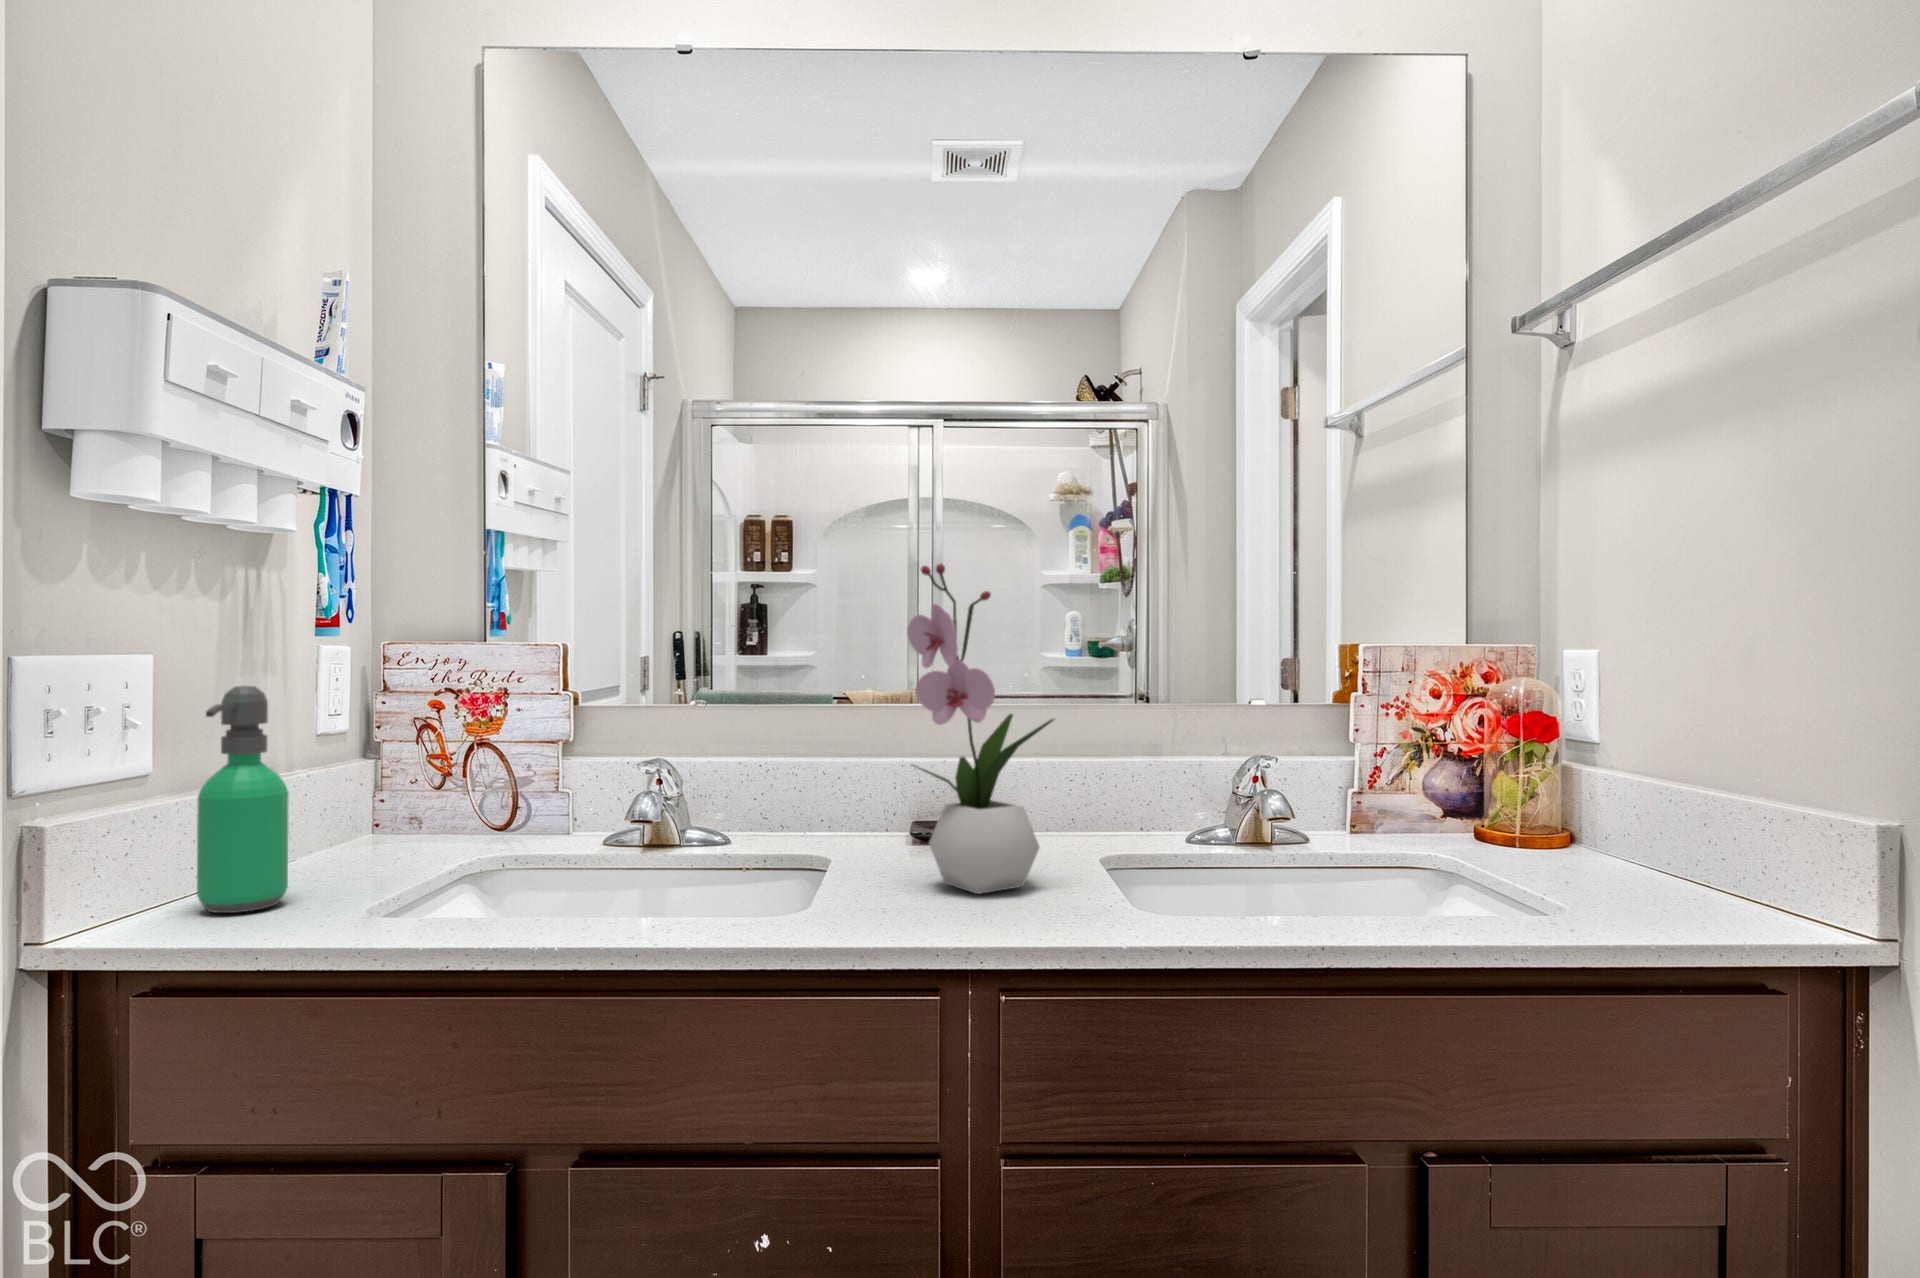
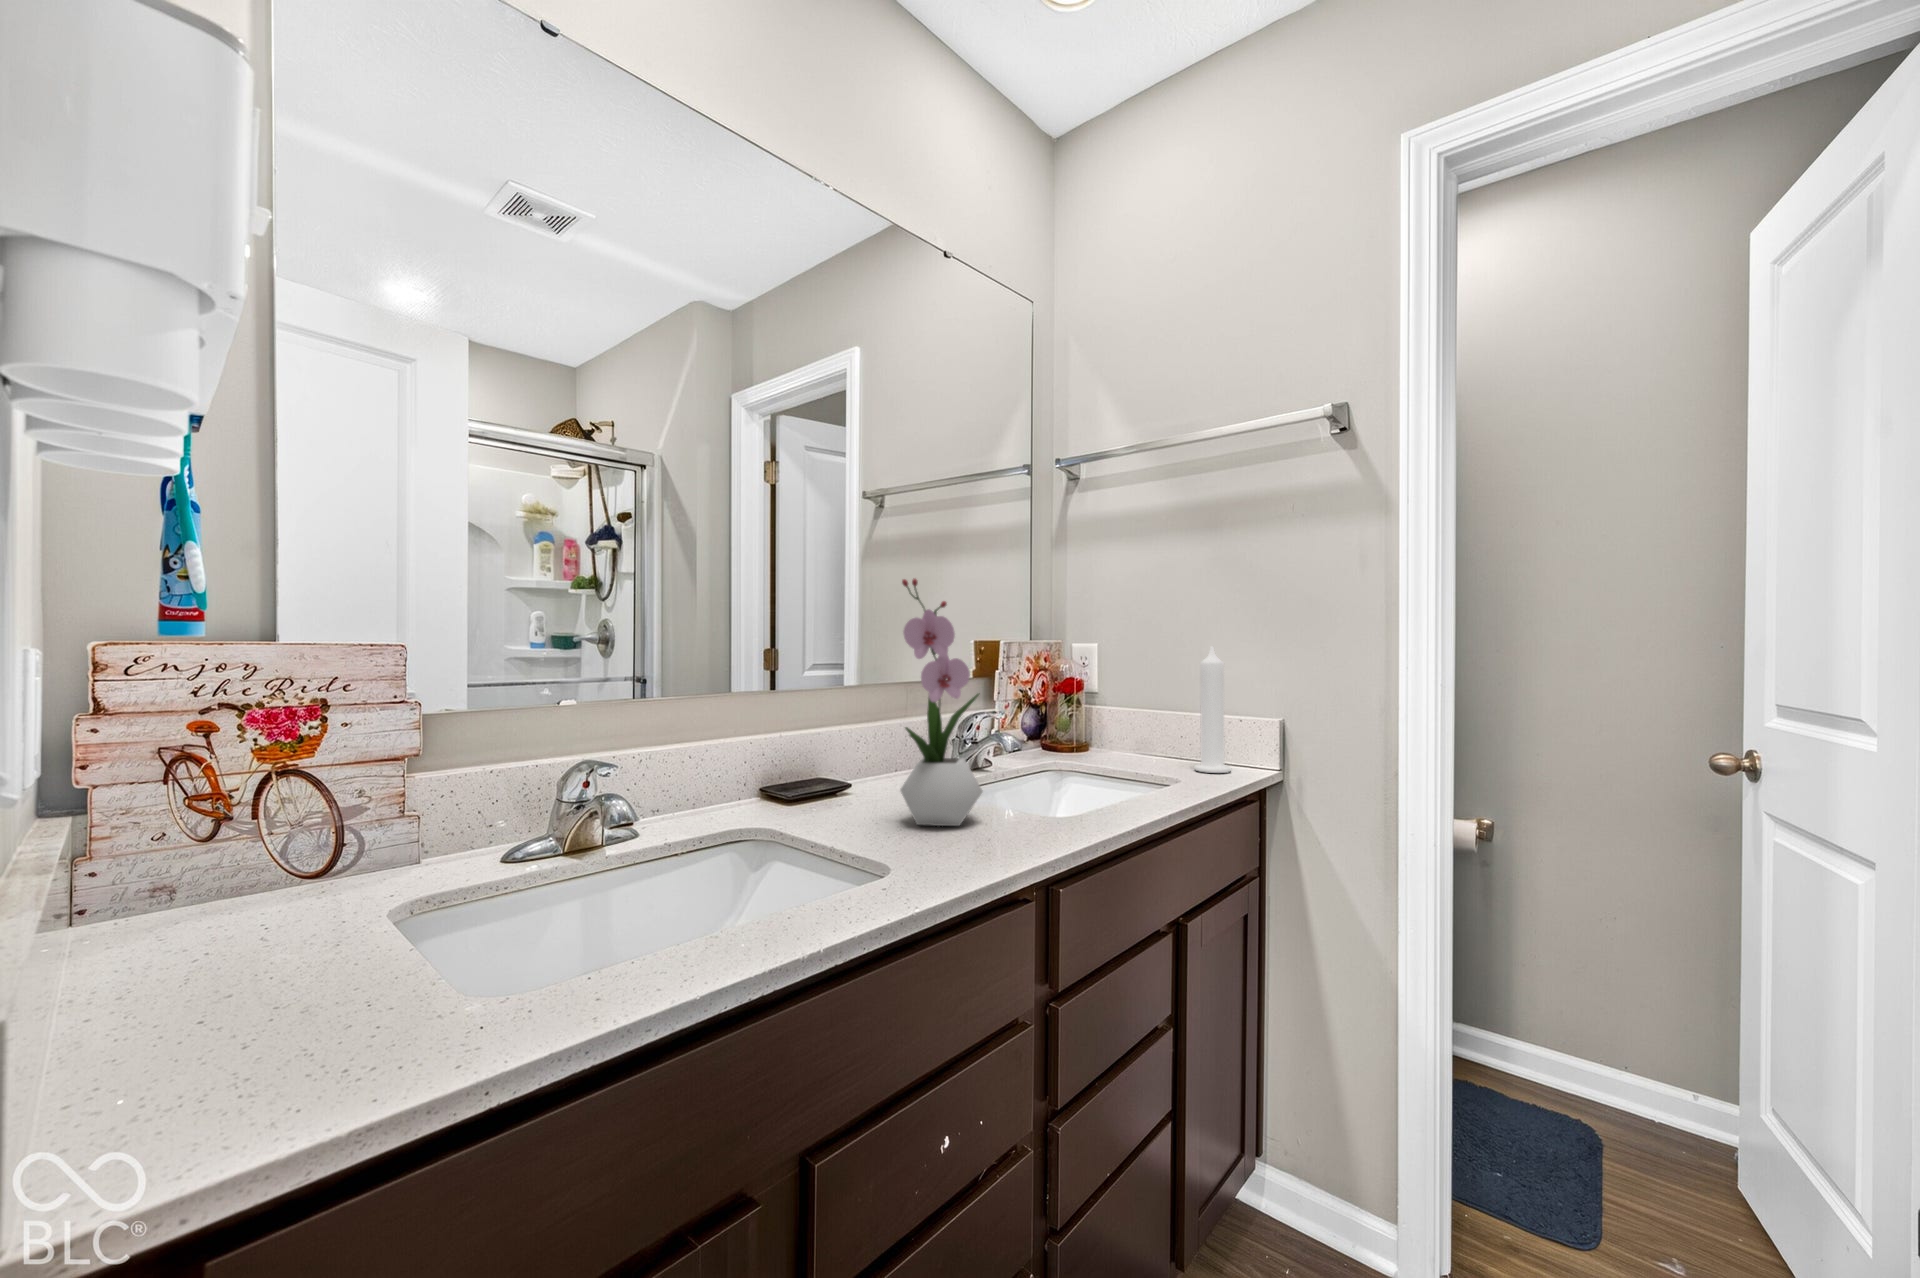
candle: none [1628,657,1713,920] -> present [1194,647,1231,773]
soap dispenser: present [197,686,289,913] -> none [169,706,331,1075]

